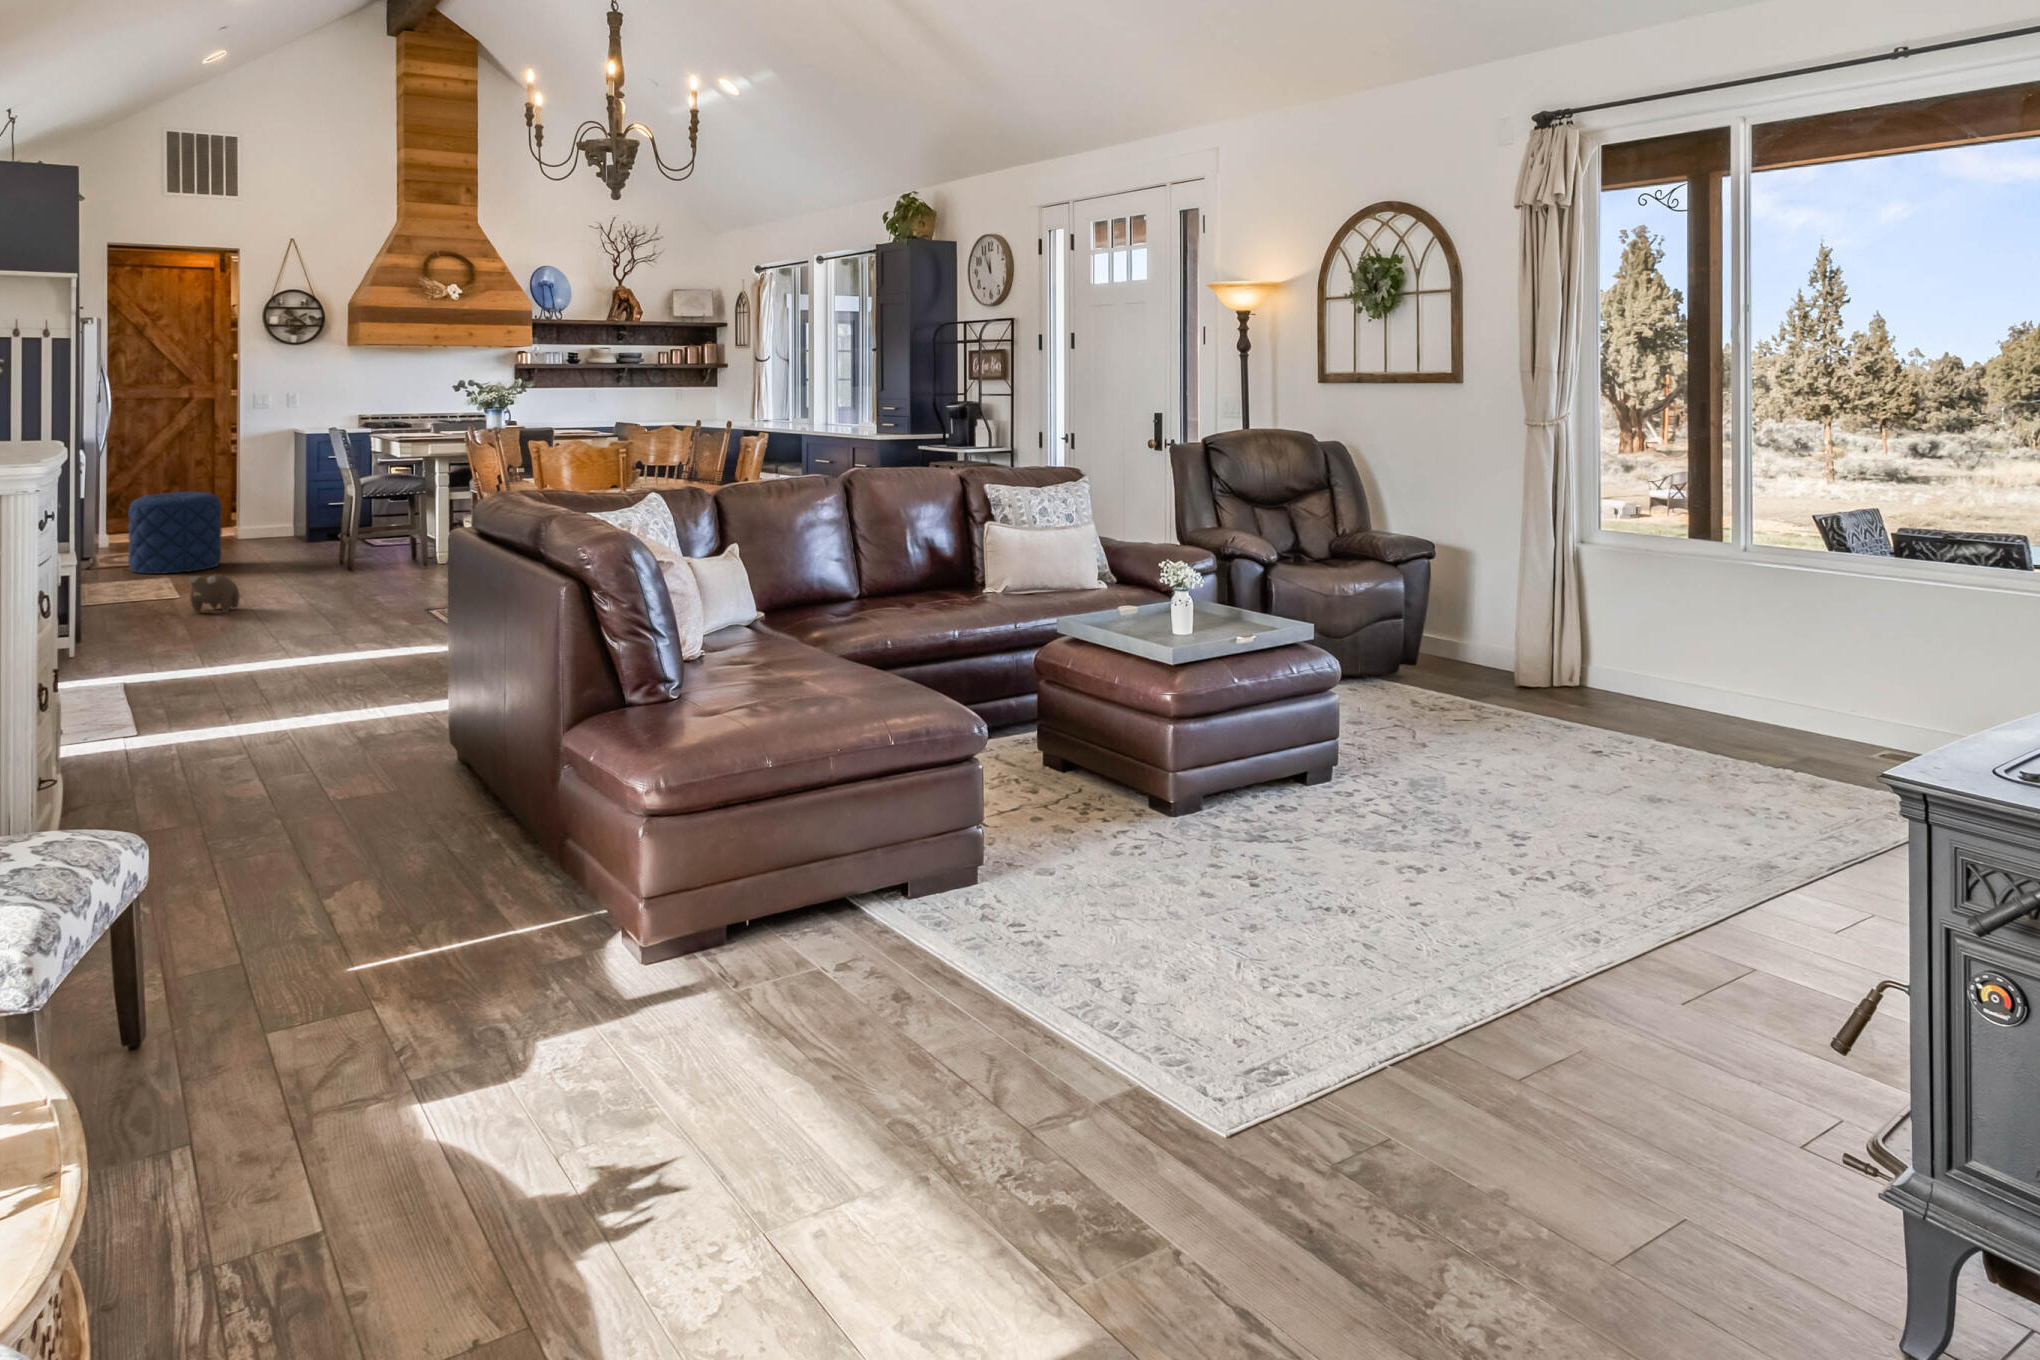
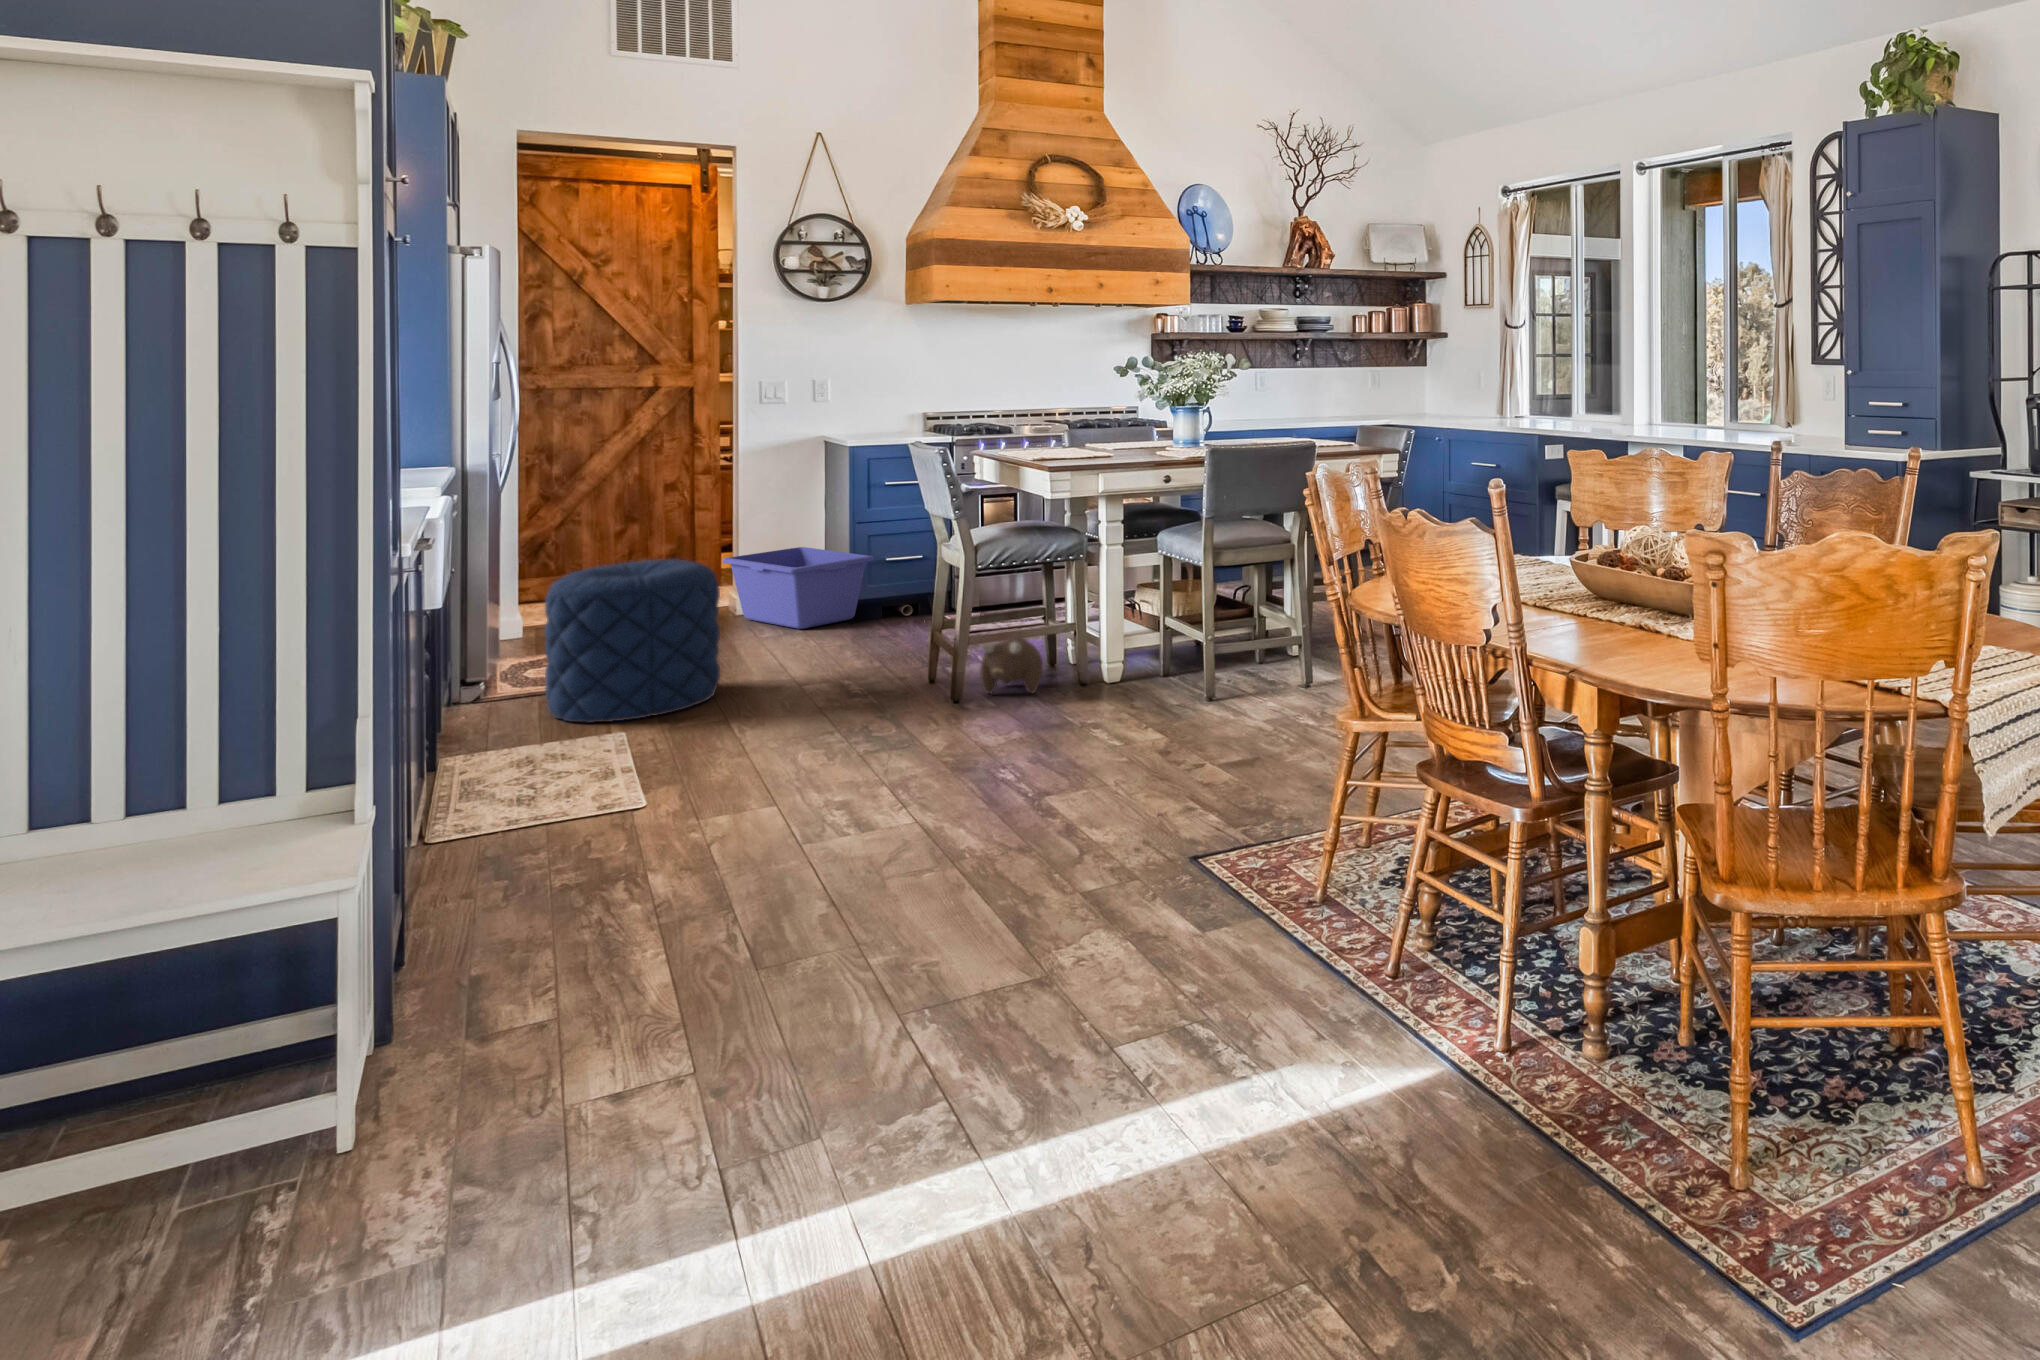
storage bin: none [227,499,318,544] -> present [723,547,874,629]
plush toy: present [188,574,240,612] -> present [980,637,1043,694]

